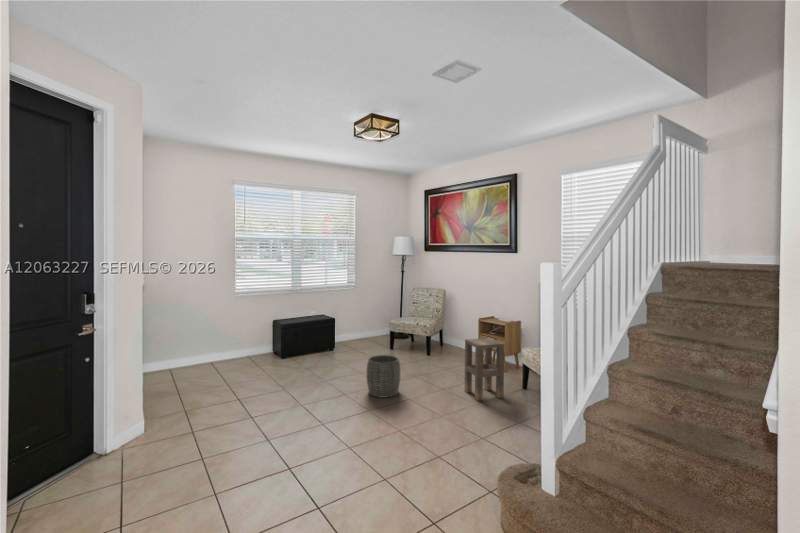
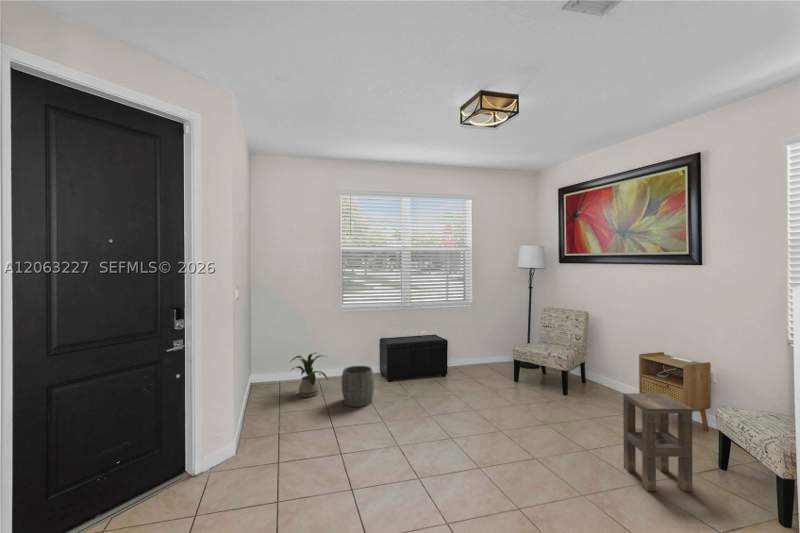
house plant: none [181,330,223,372] -> present [291,353,328,397]
woven basket: present [367,355,400,397] -> present [341,366,374,407]

